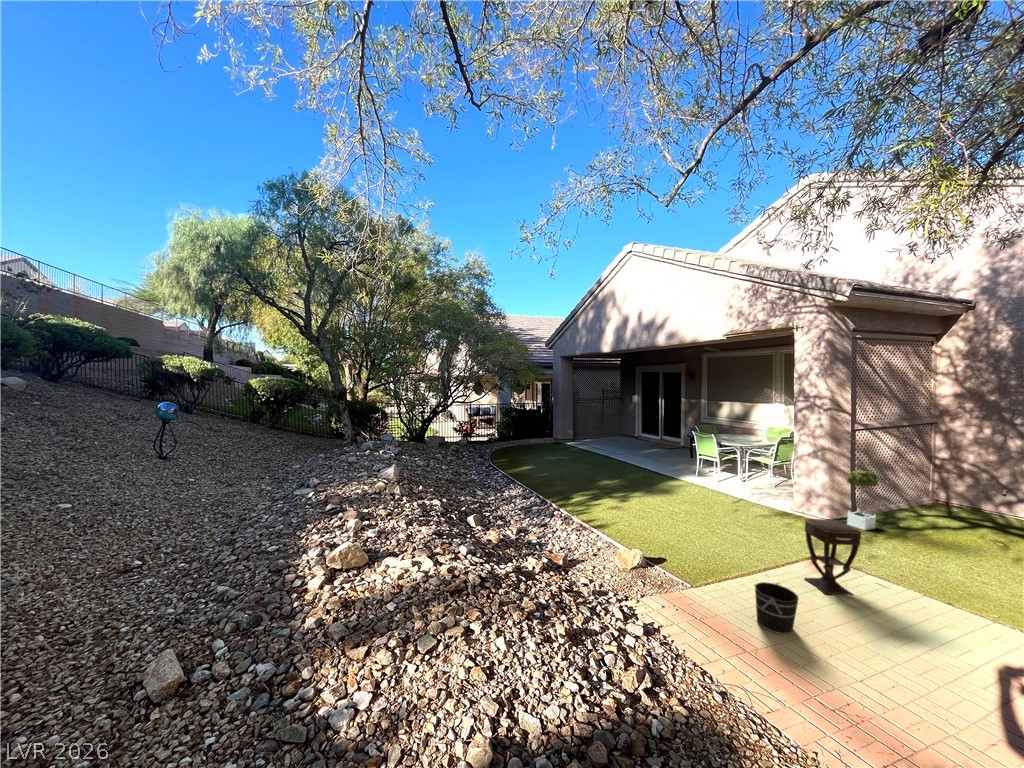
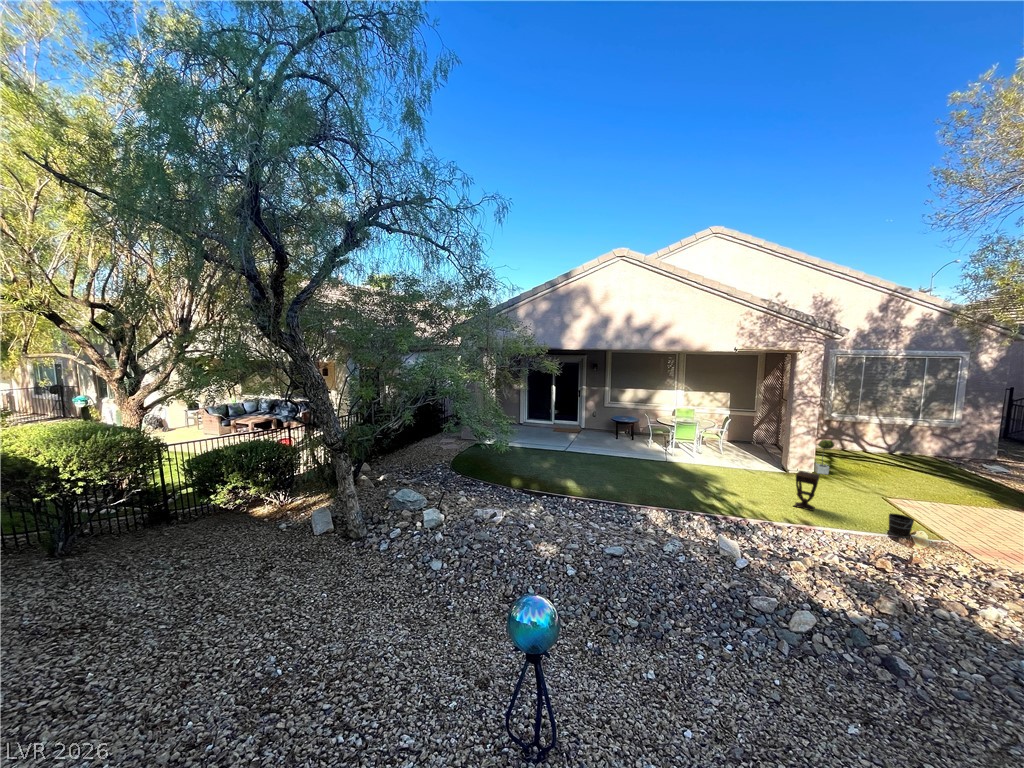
side table: present [805,519,861,595] -> present [794,471,819,511]
bucket: present [754,582,798,634] -> present [889,513,914,537]

